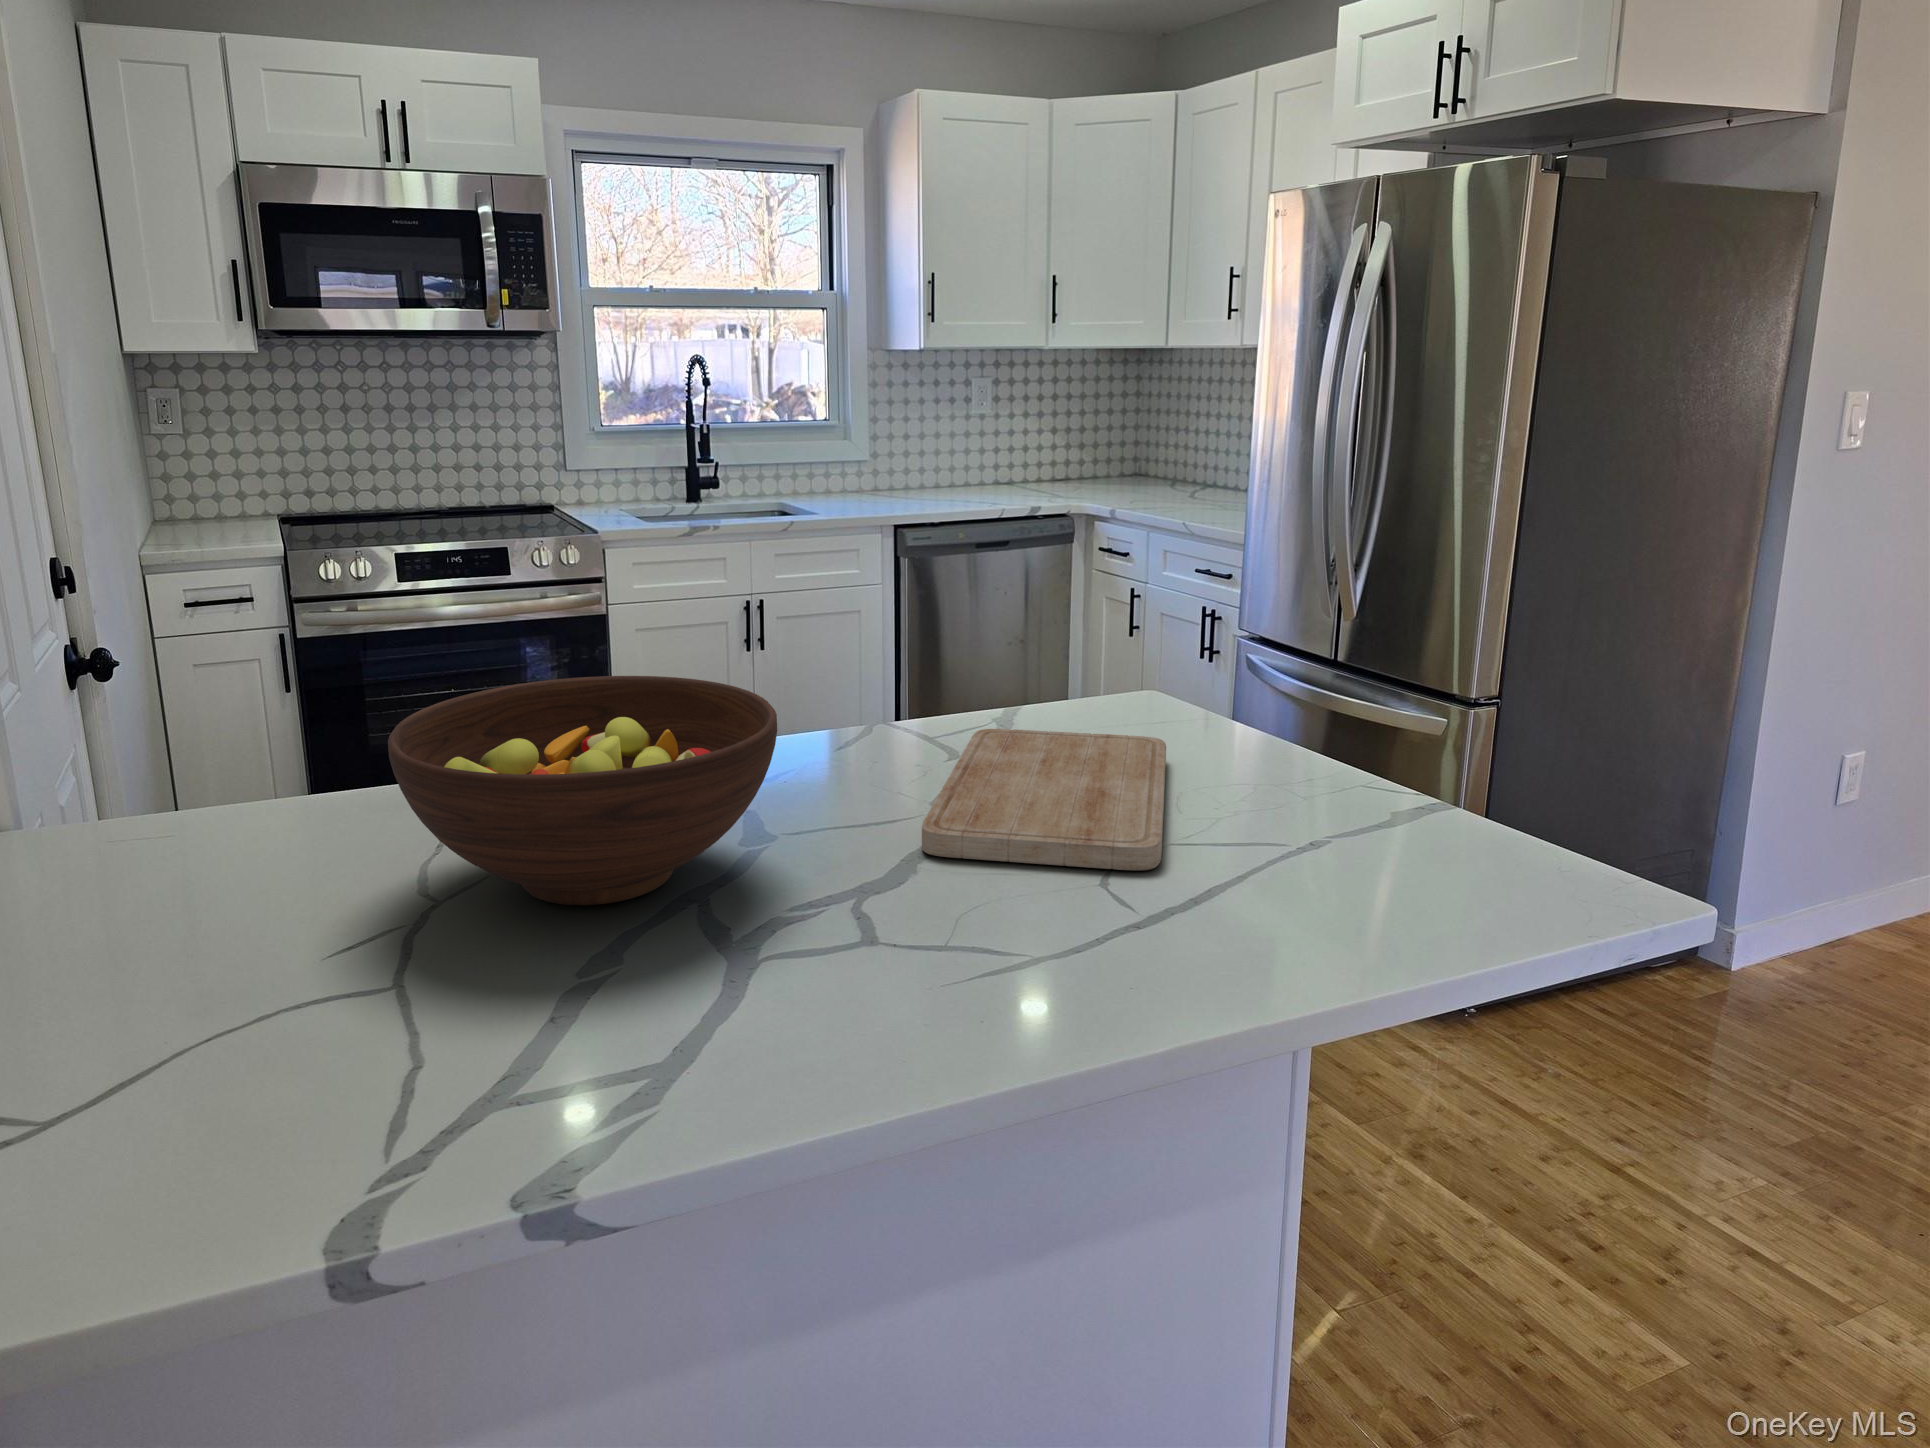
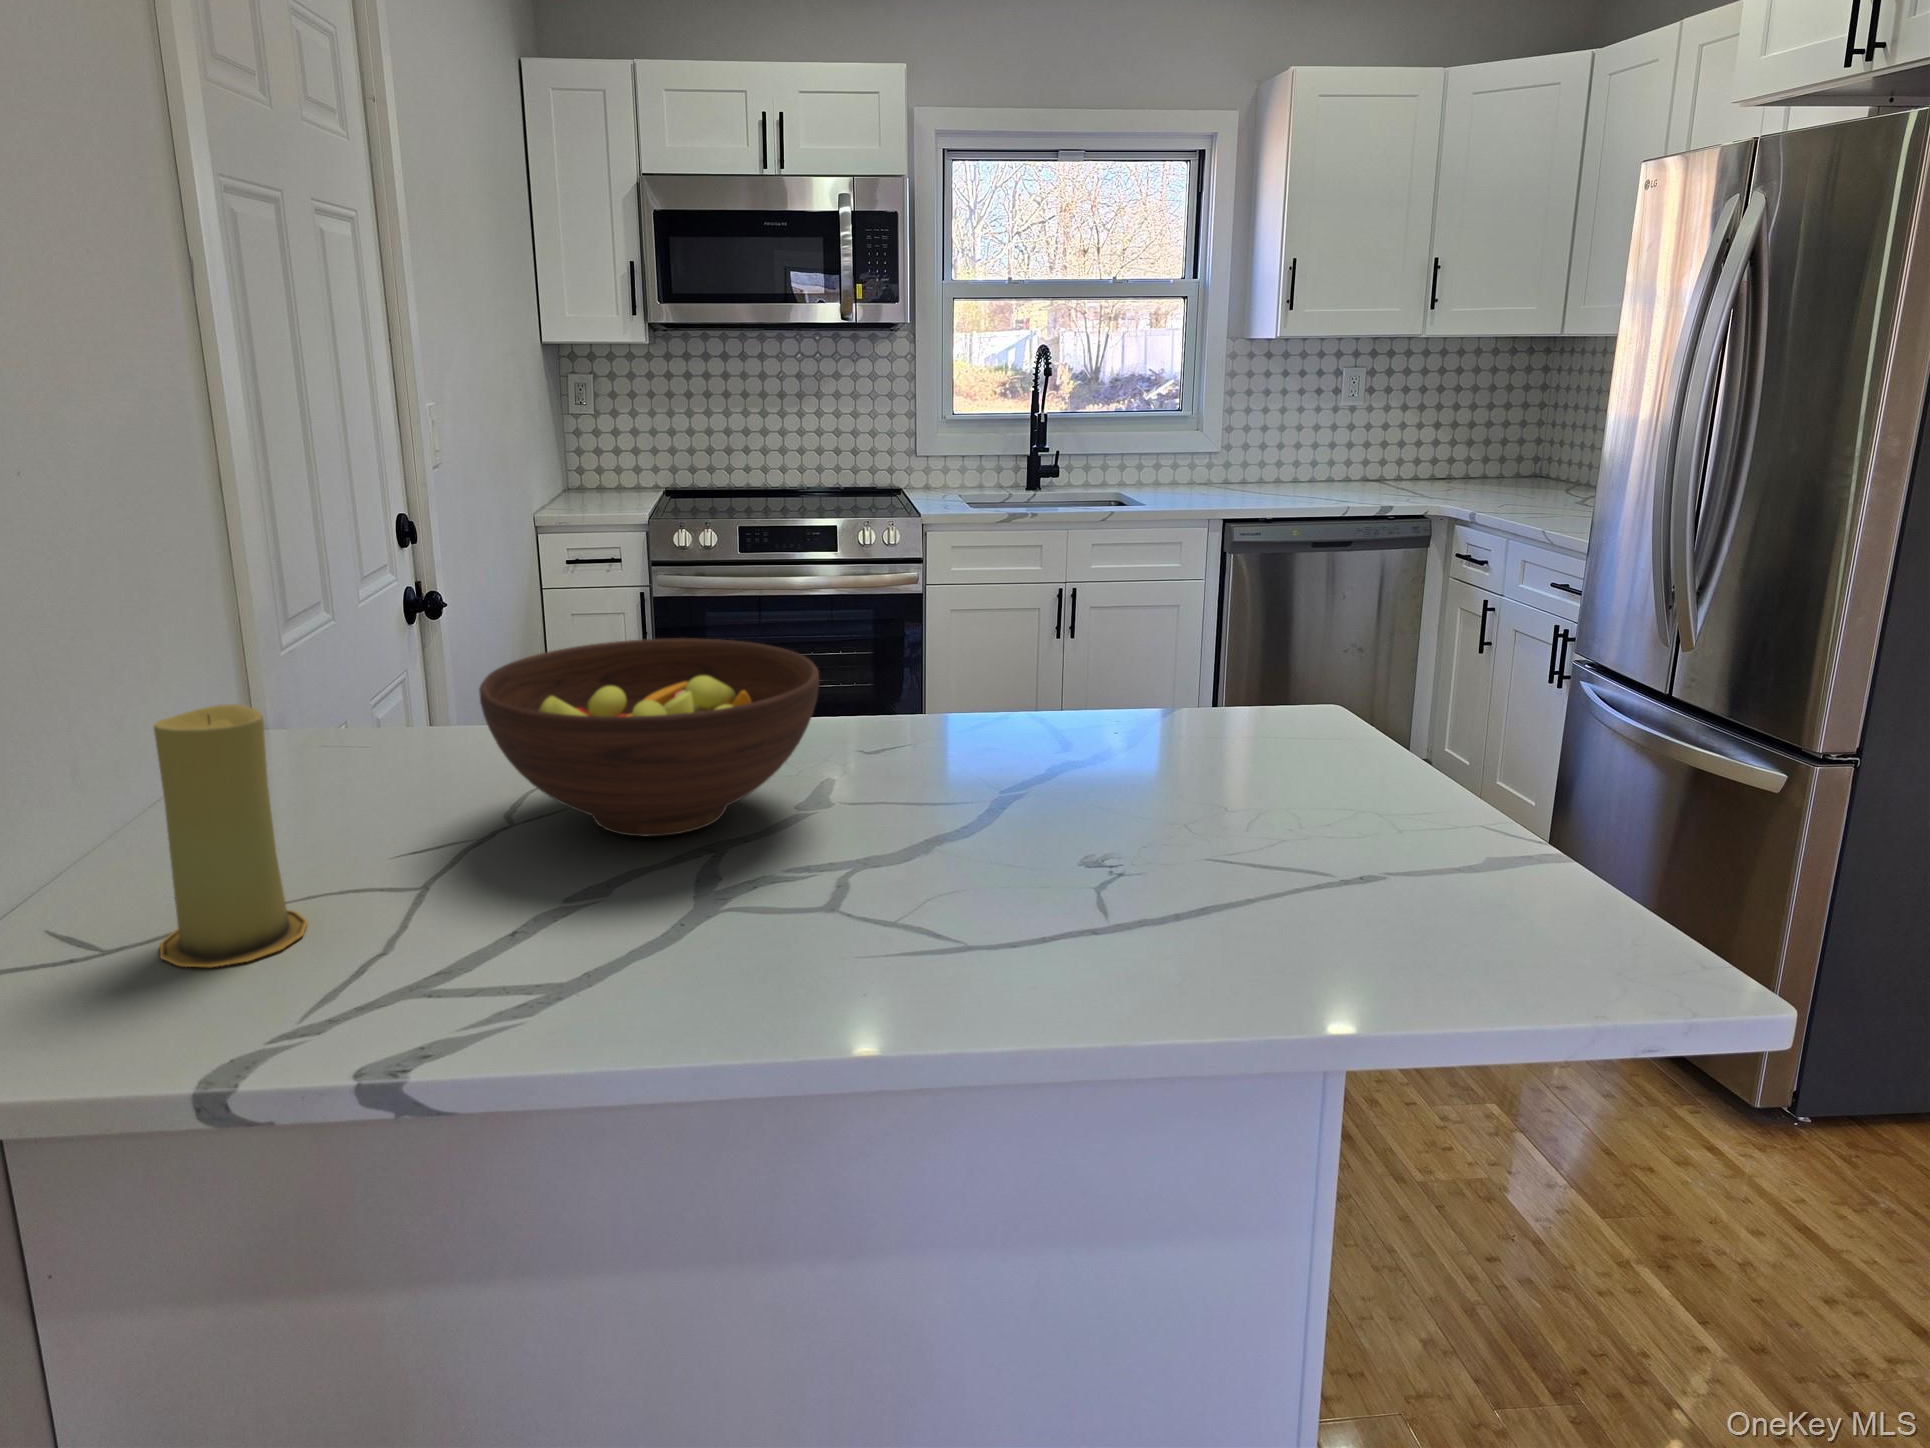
cutting board: present [922,729,1166,870] -> none [956,724,1282,875]
candle: none [72,805,276,1155] -> present [154,704,308,967]

